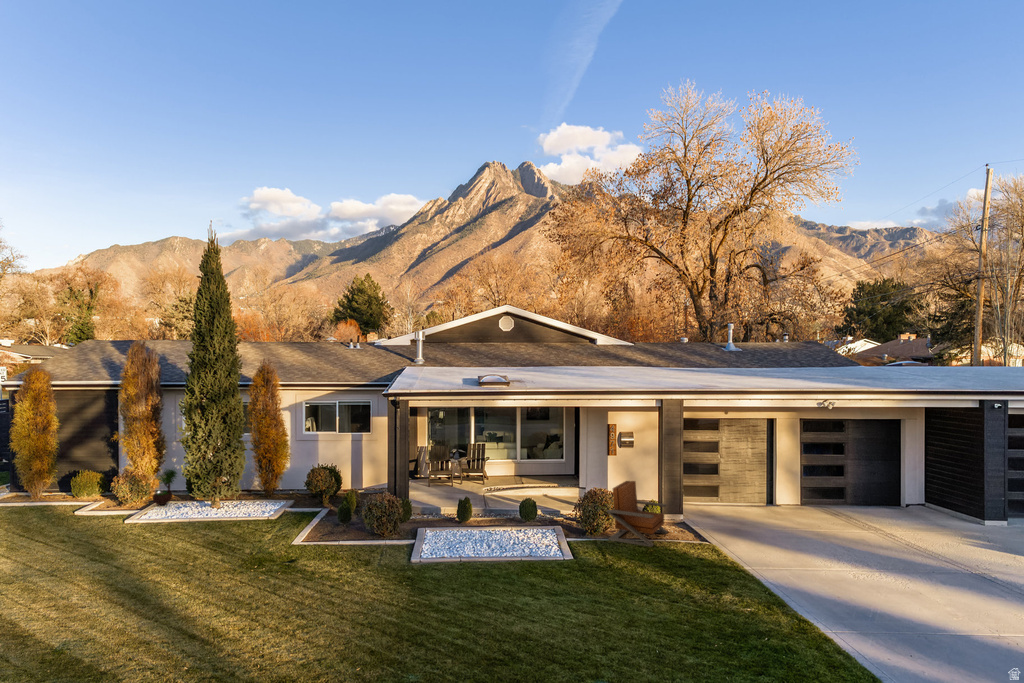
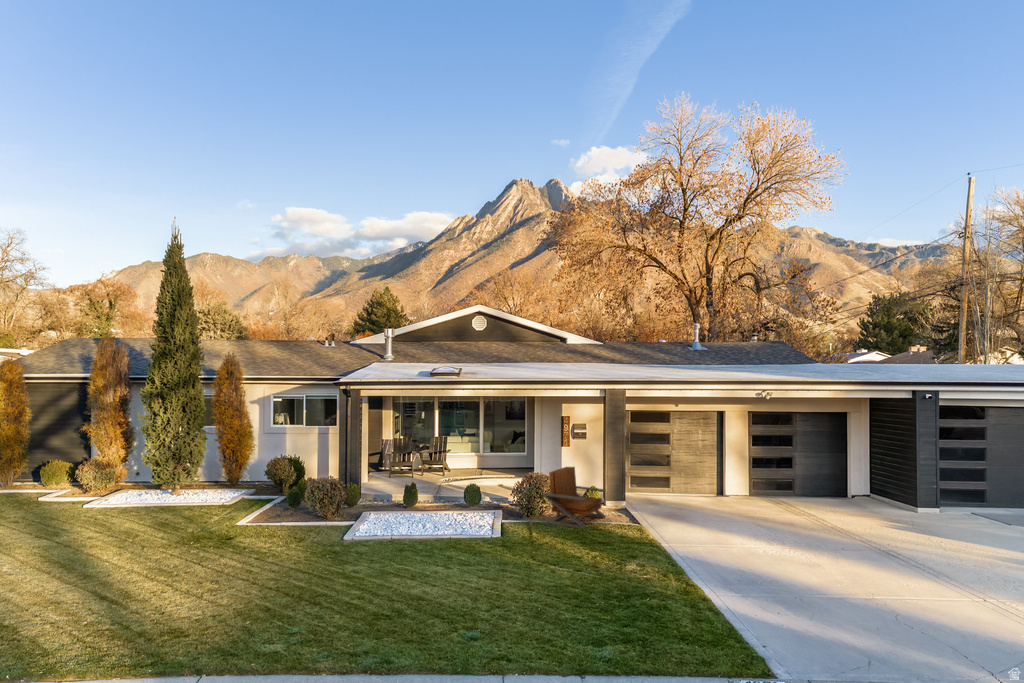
potted tree: present [153,469,177,505] -> none [117,455,142,492]

